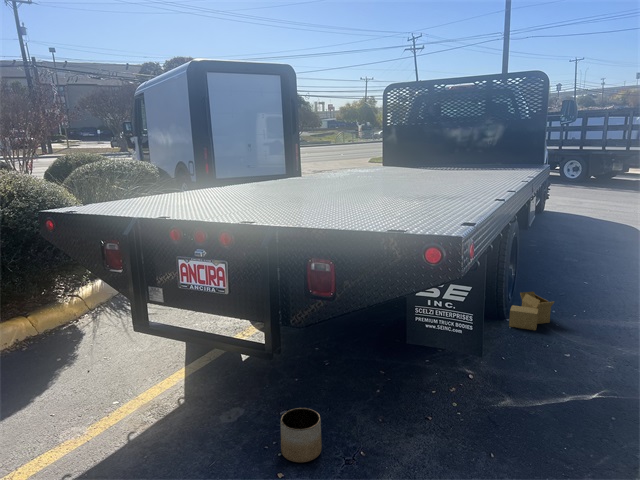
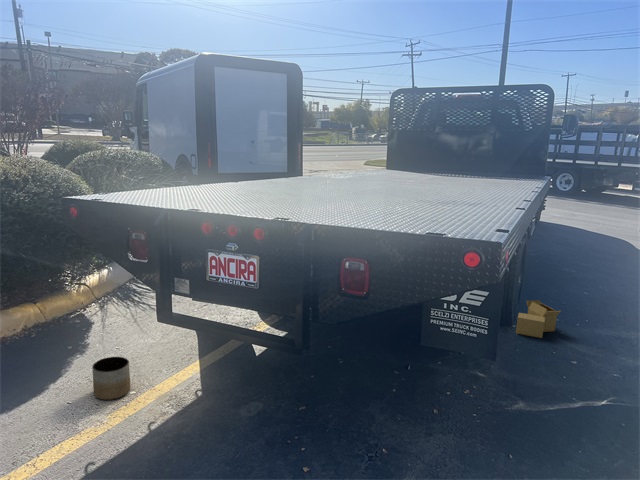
planter: present [280,408,322,463] -> present [92,357,130,400]

